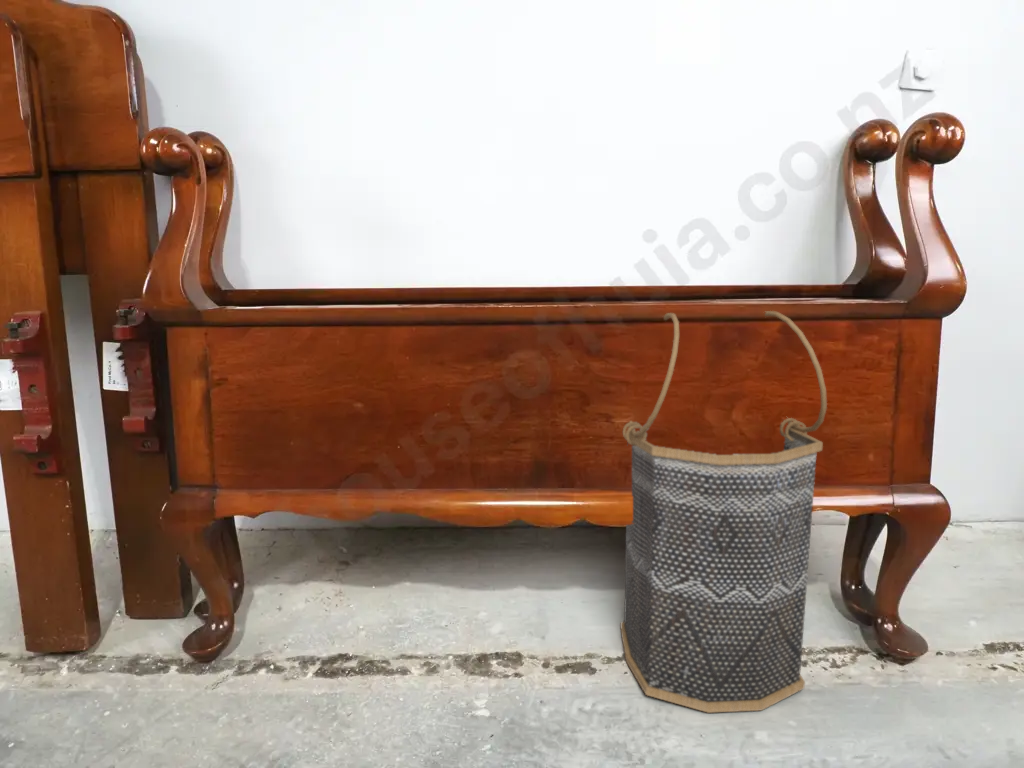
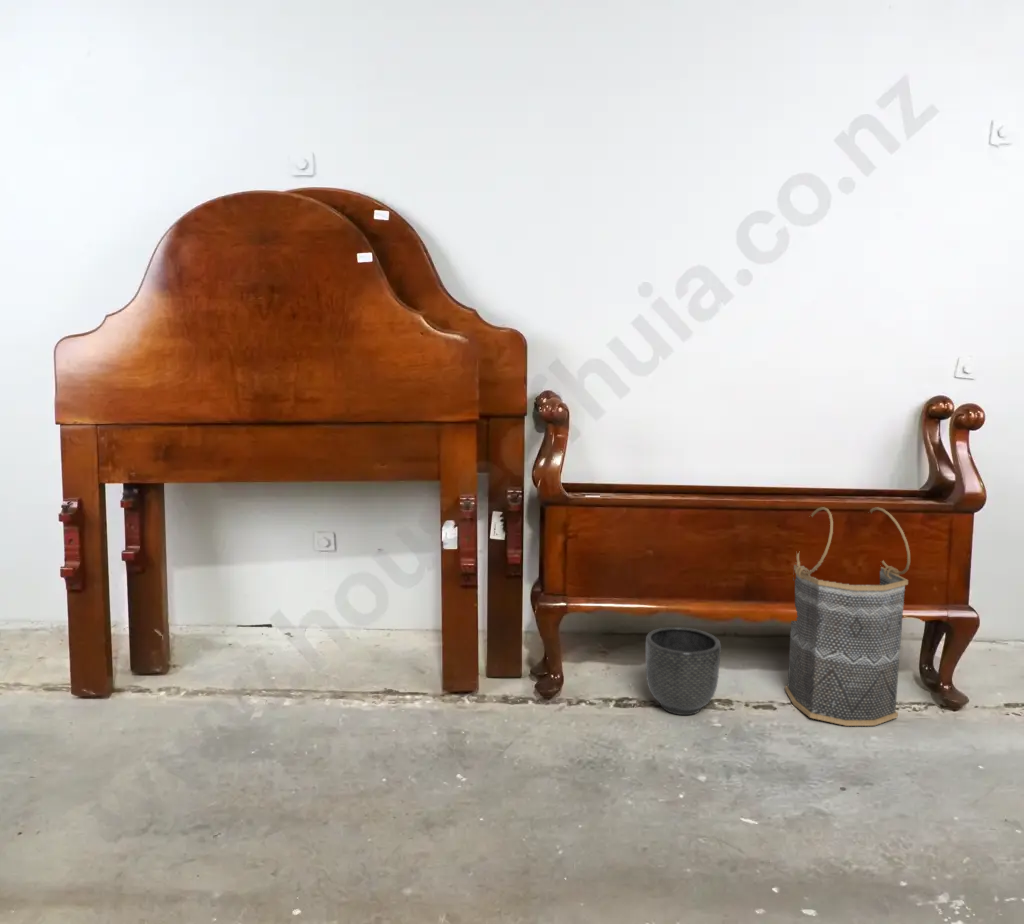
planter: none [356,532,488,694] -> present [646,627,721,715]

